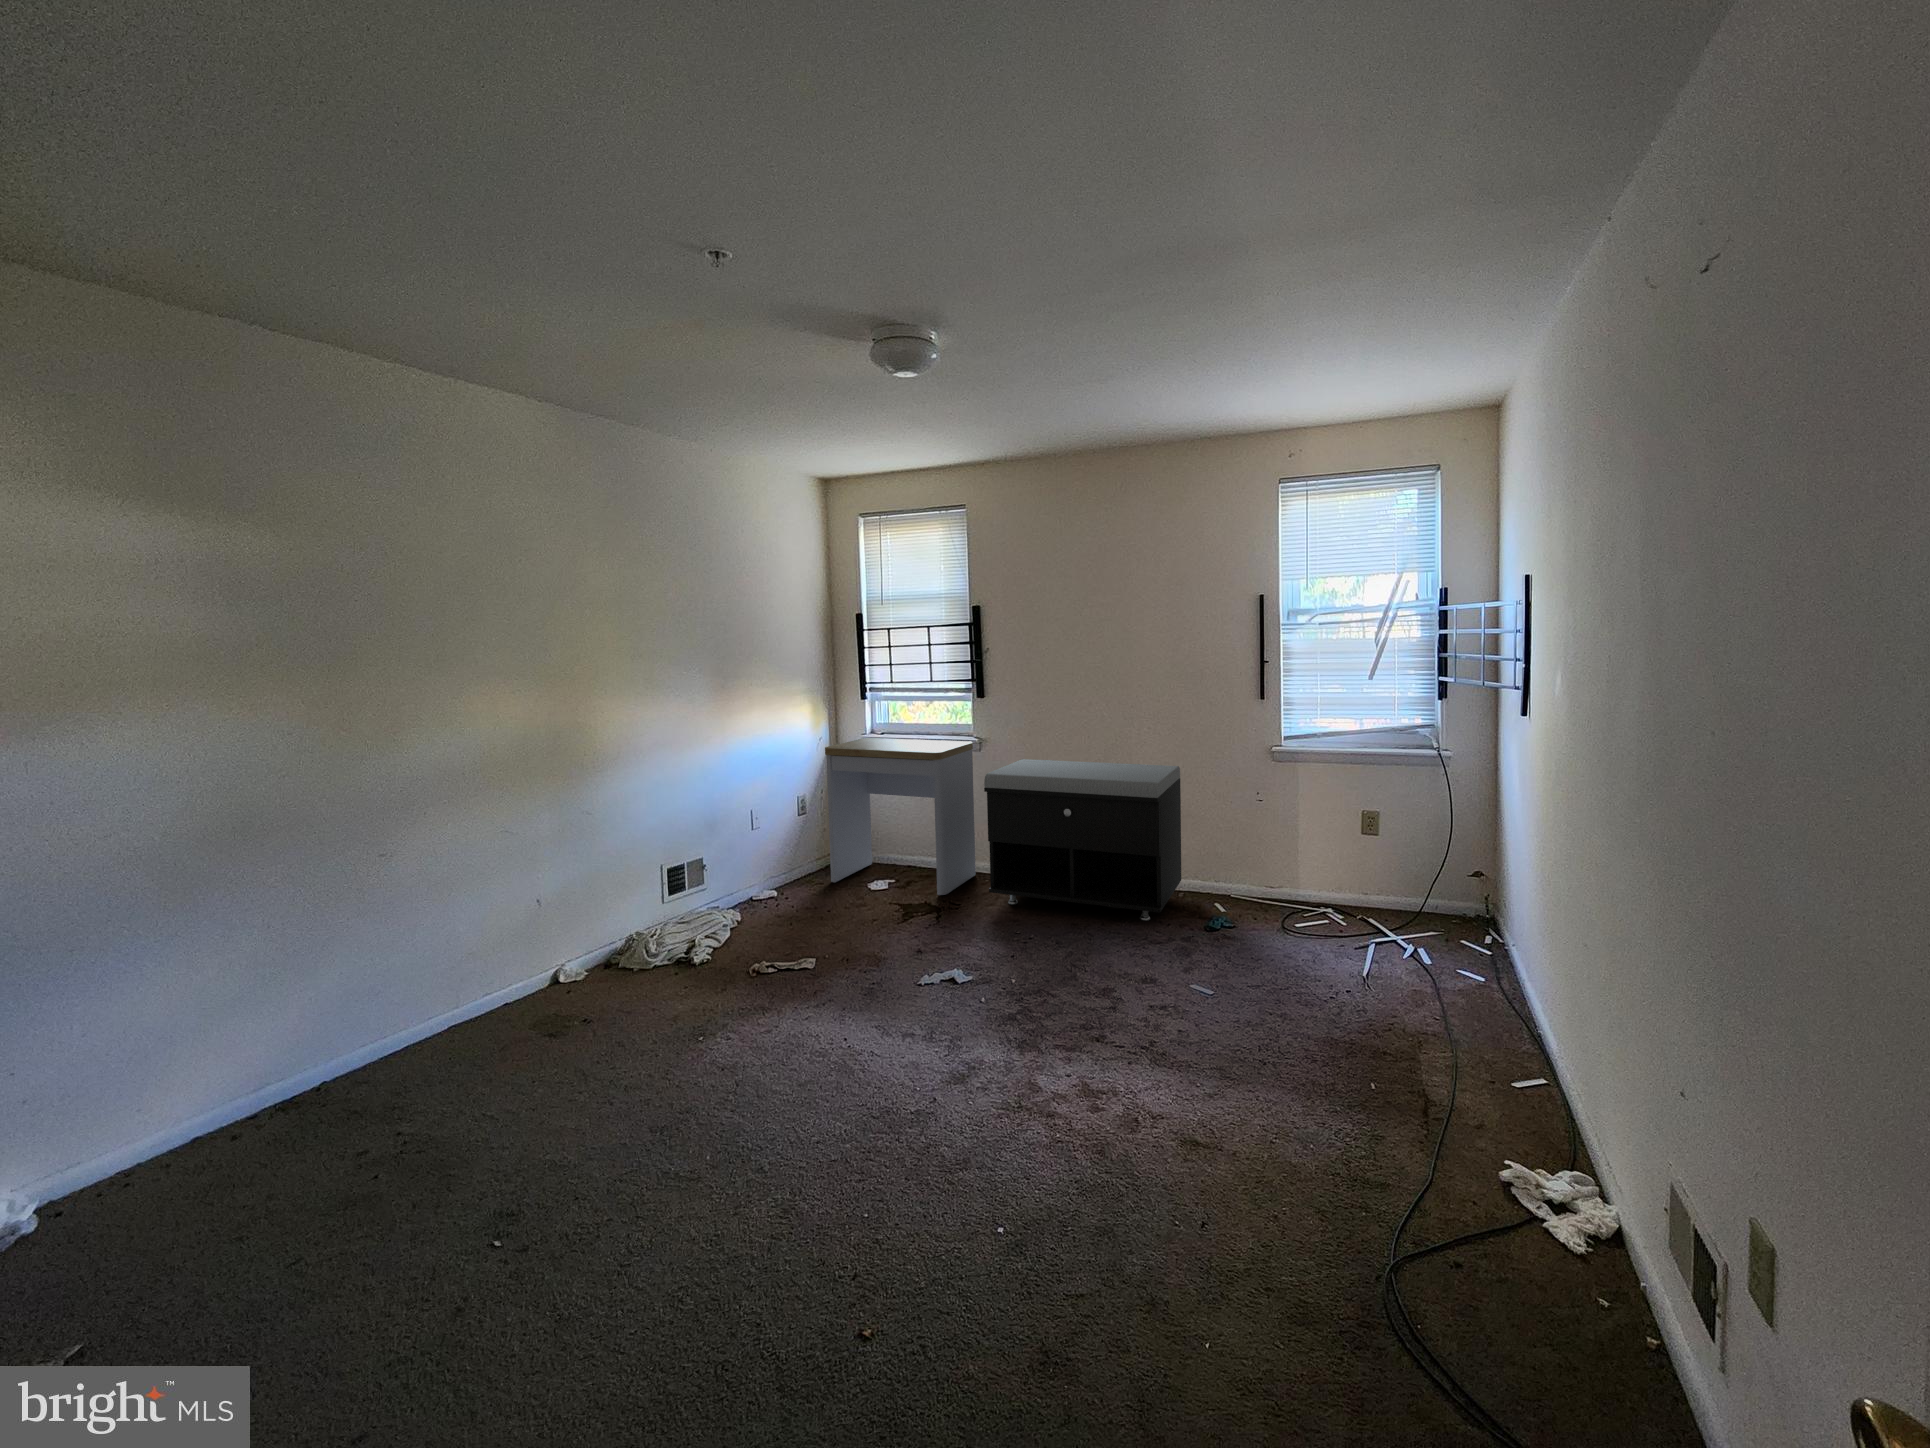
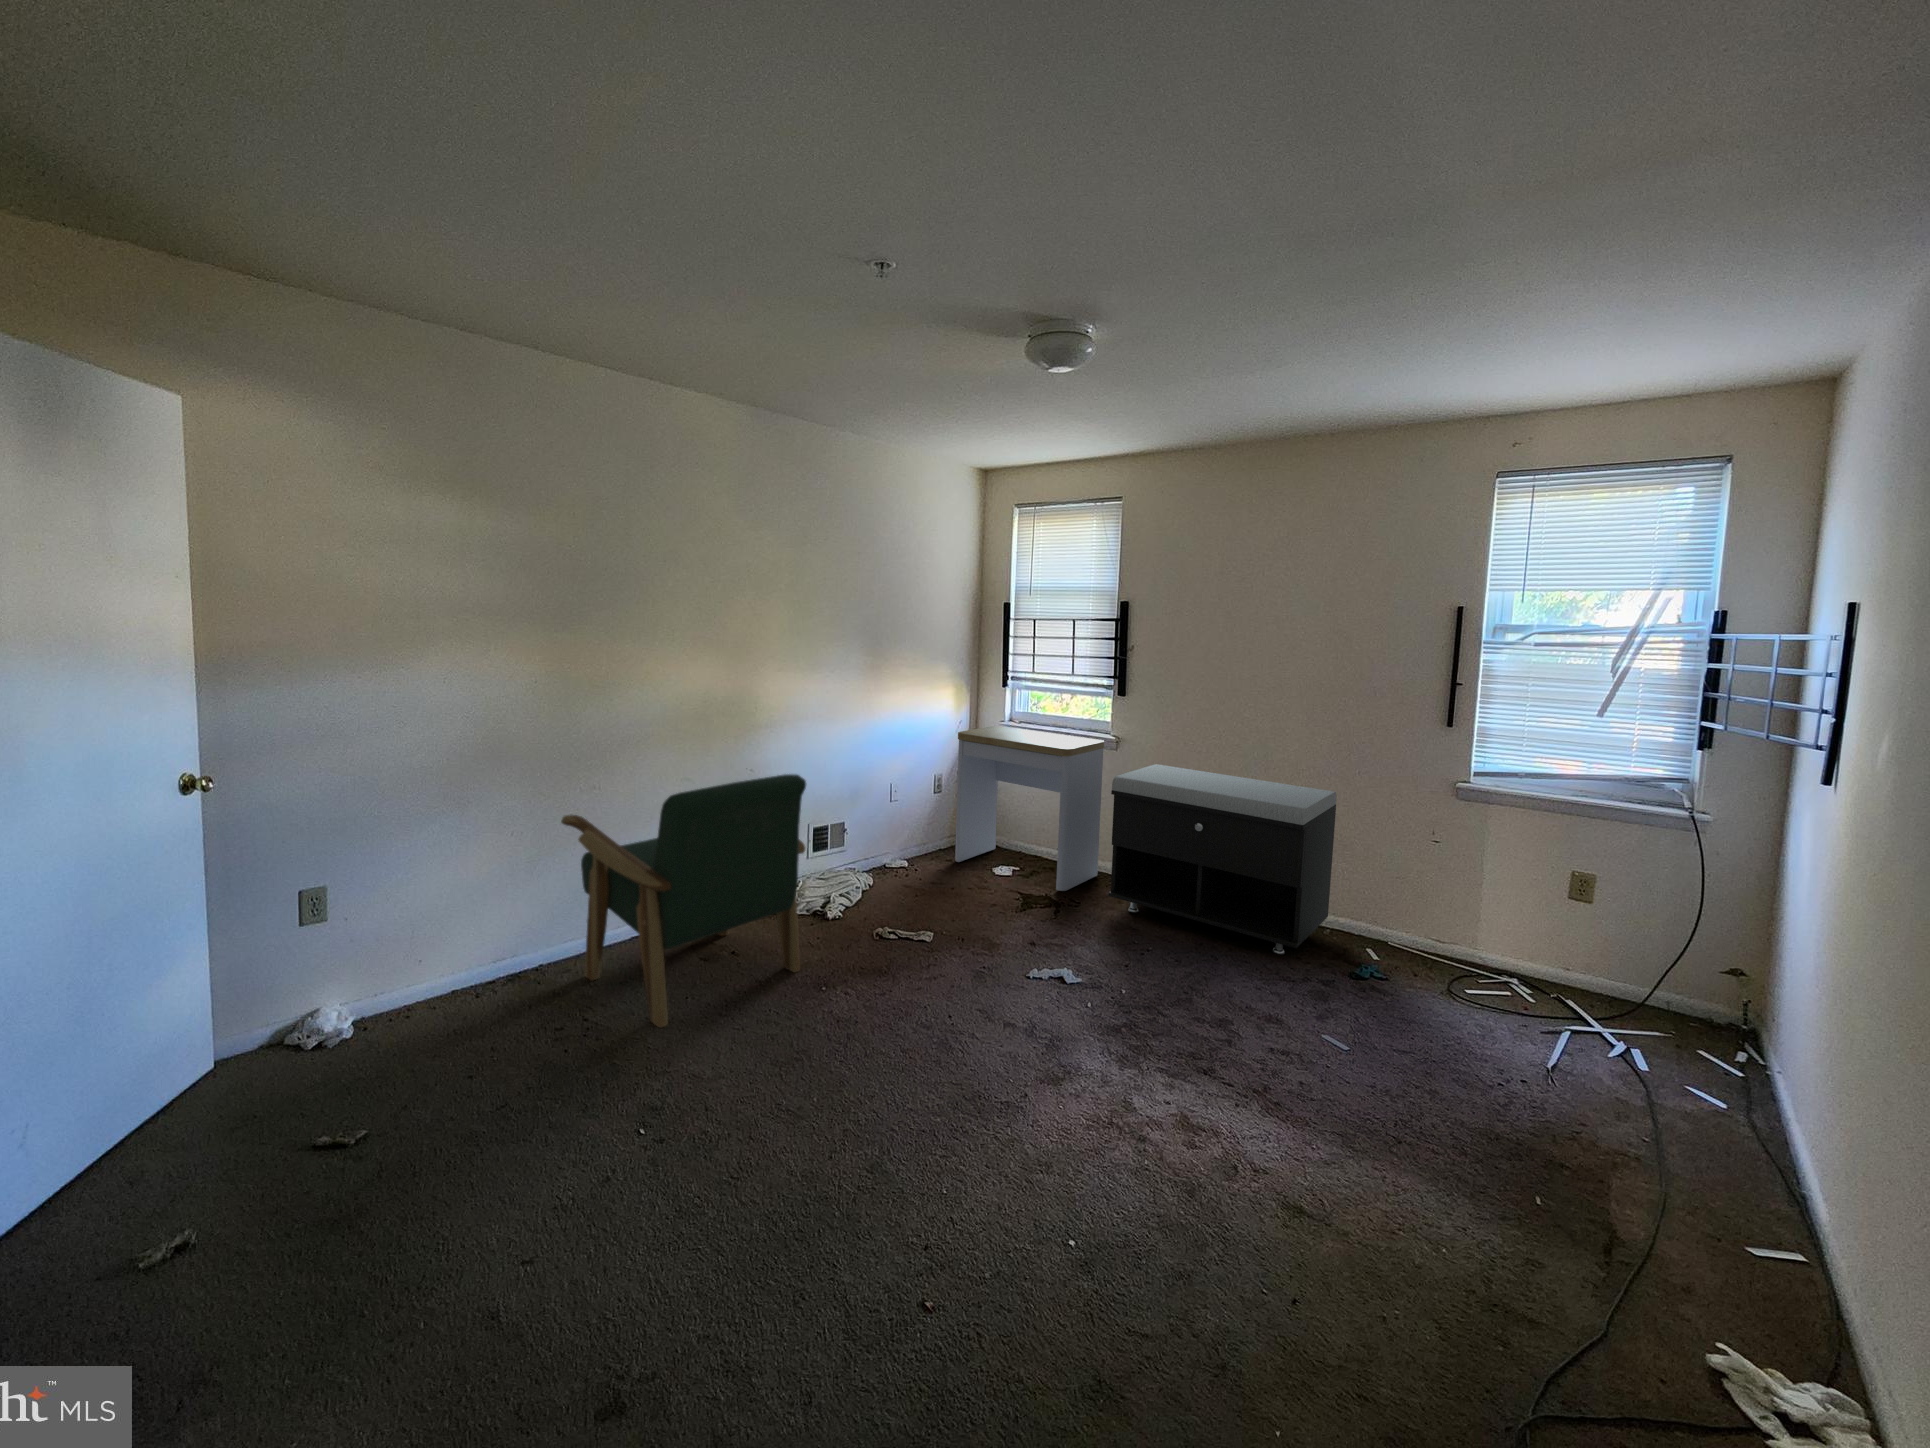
armchair: none [311,805,661,1136] -> present [561,774,806,1027]

